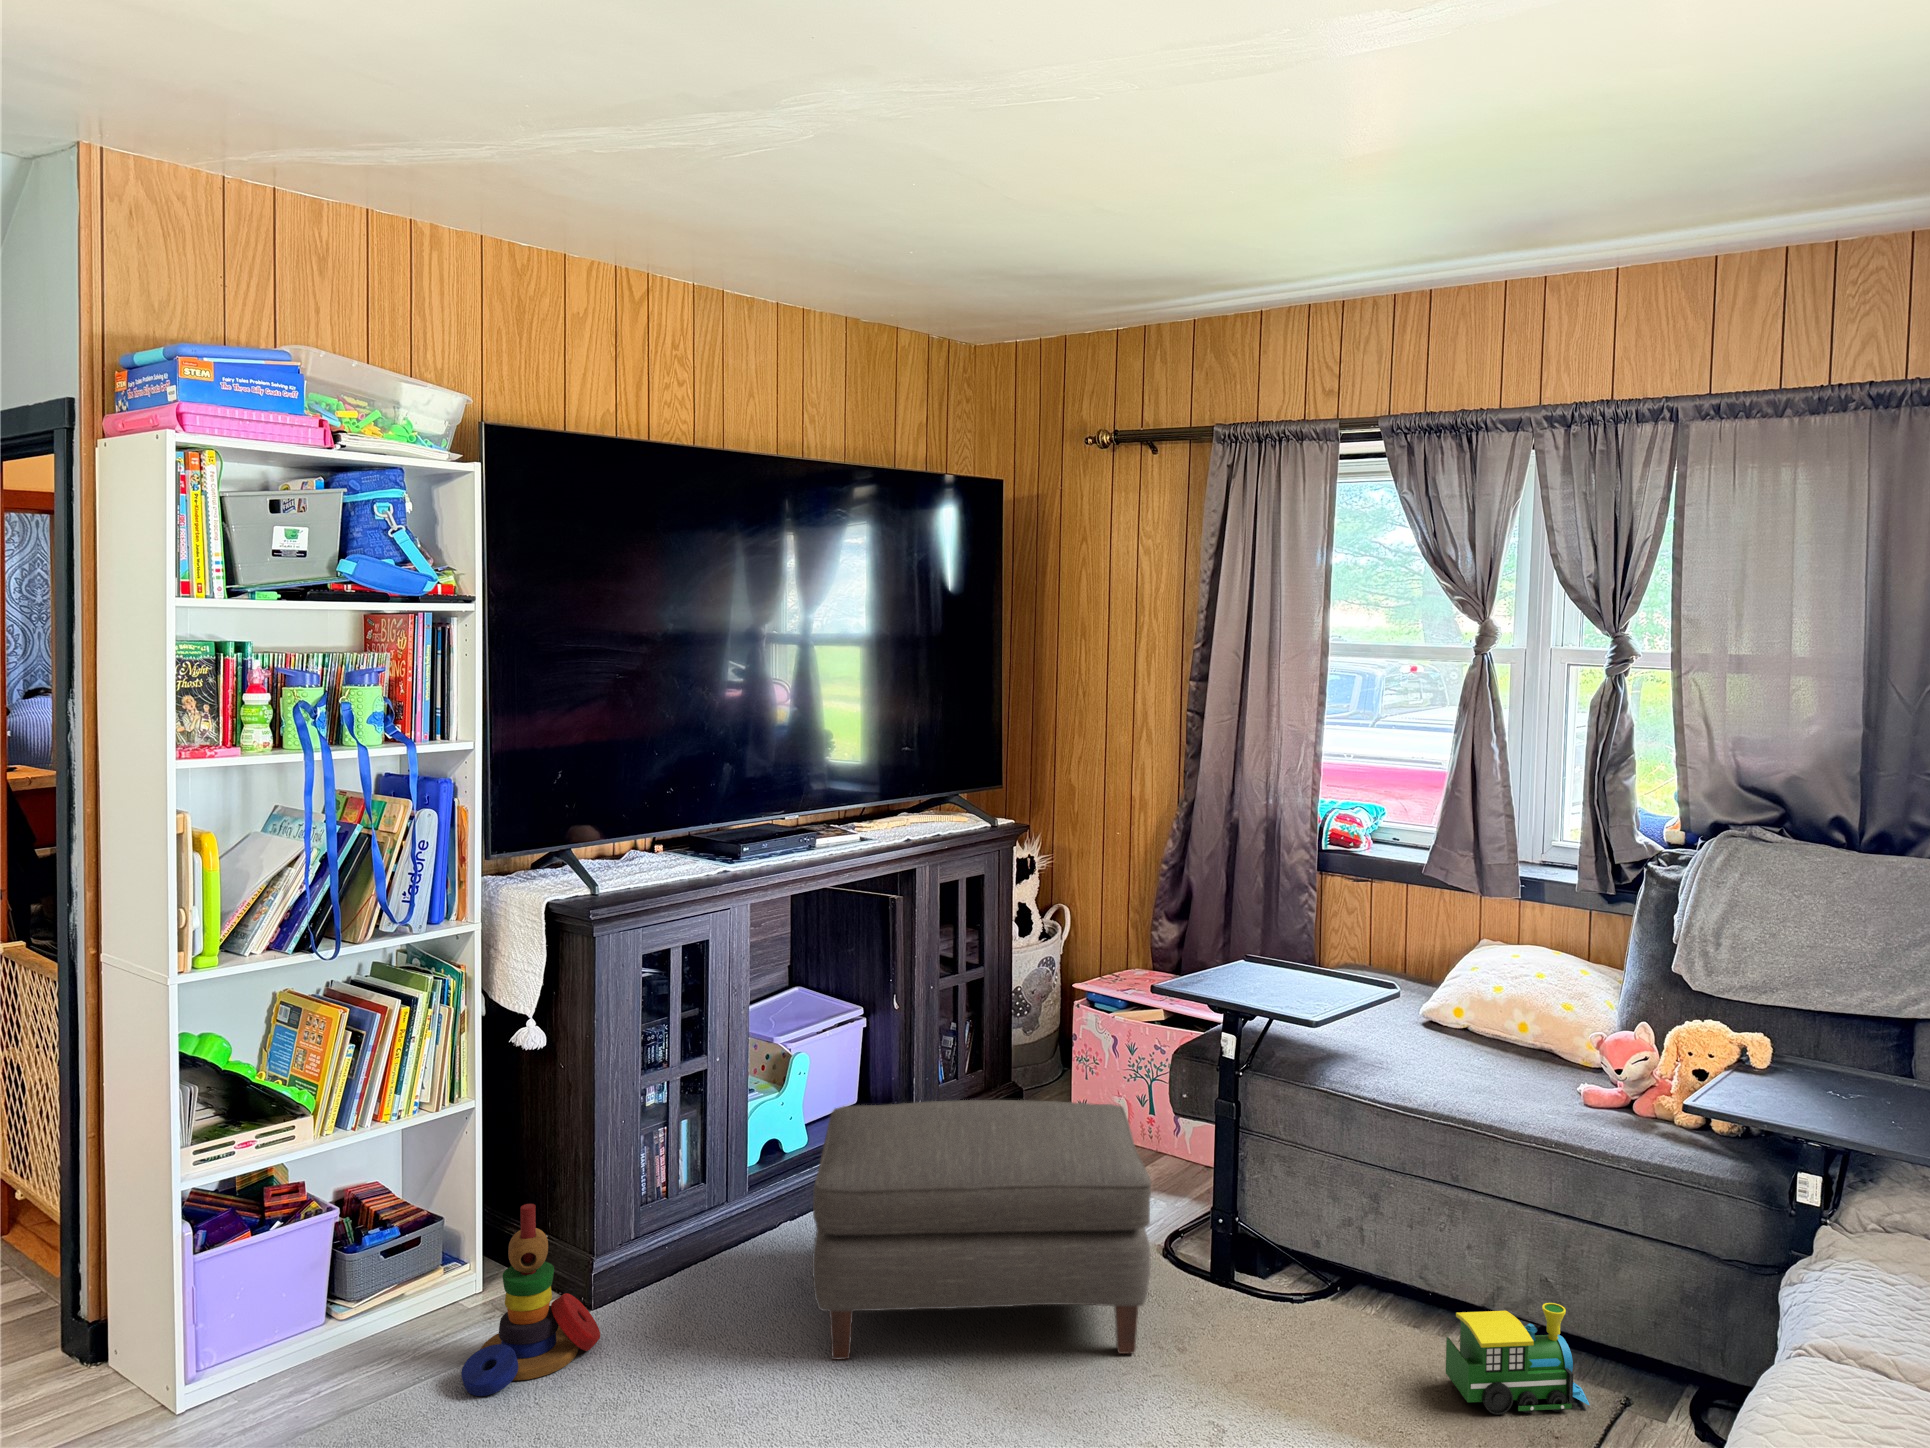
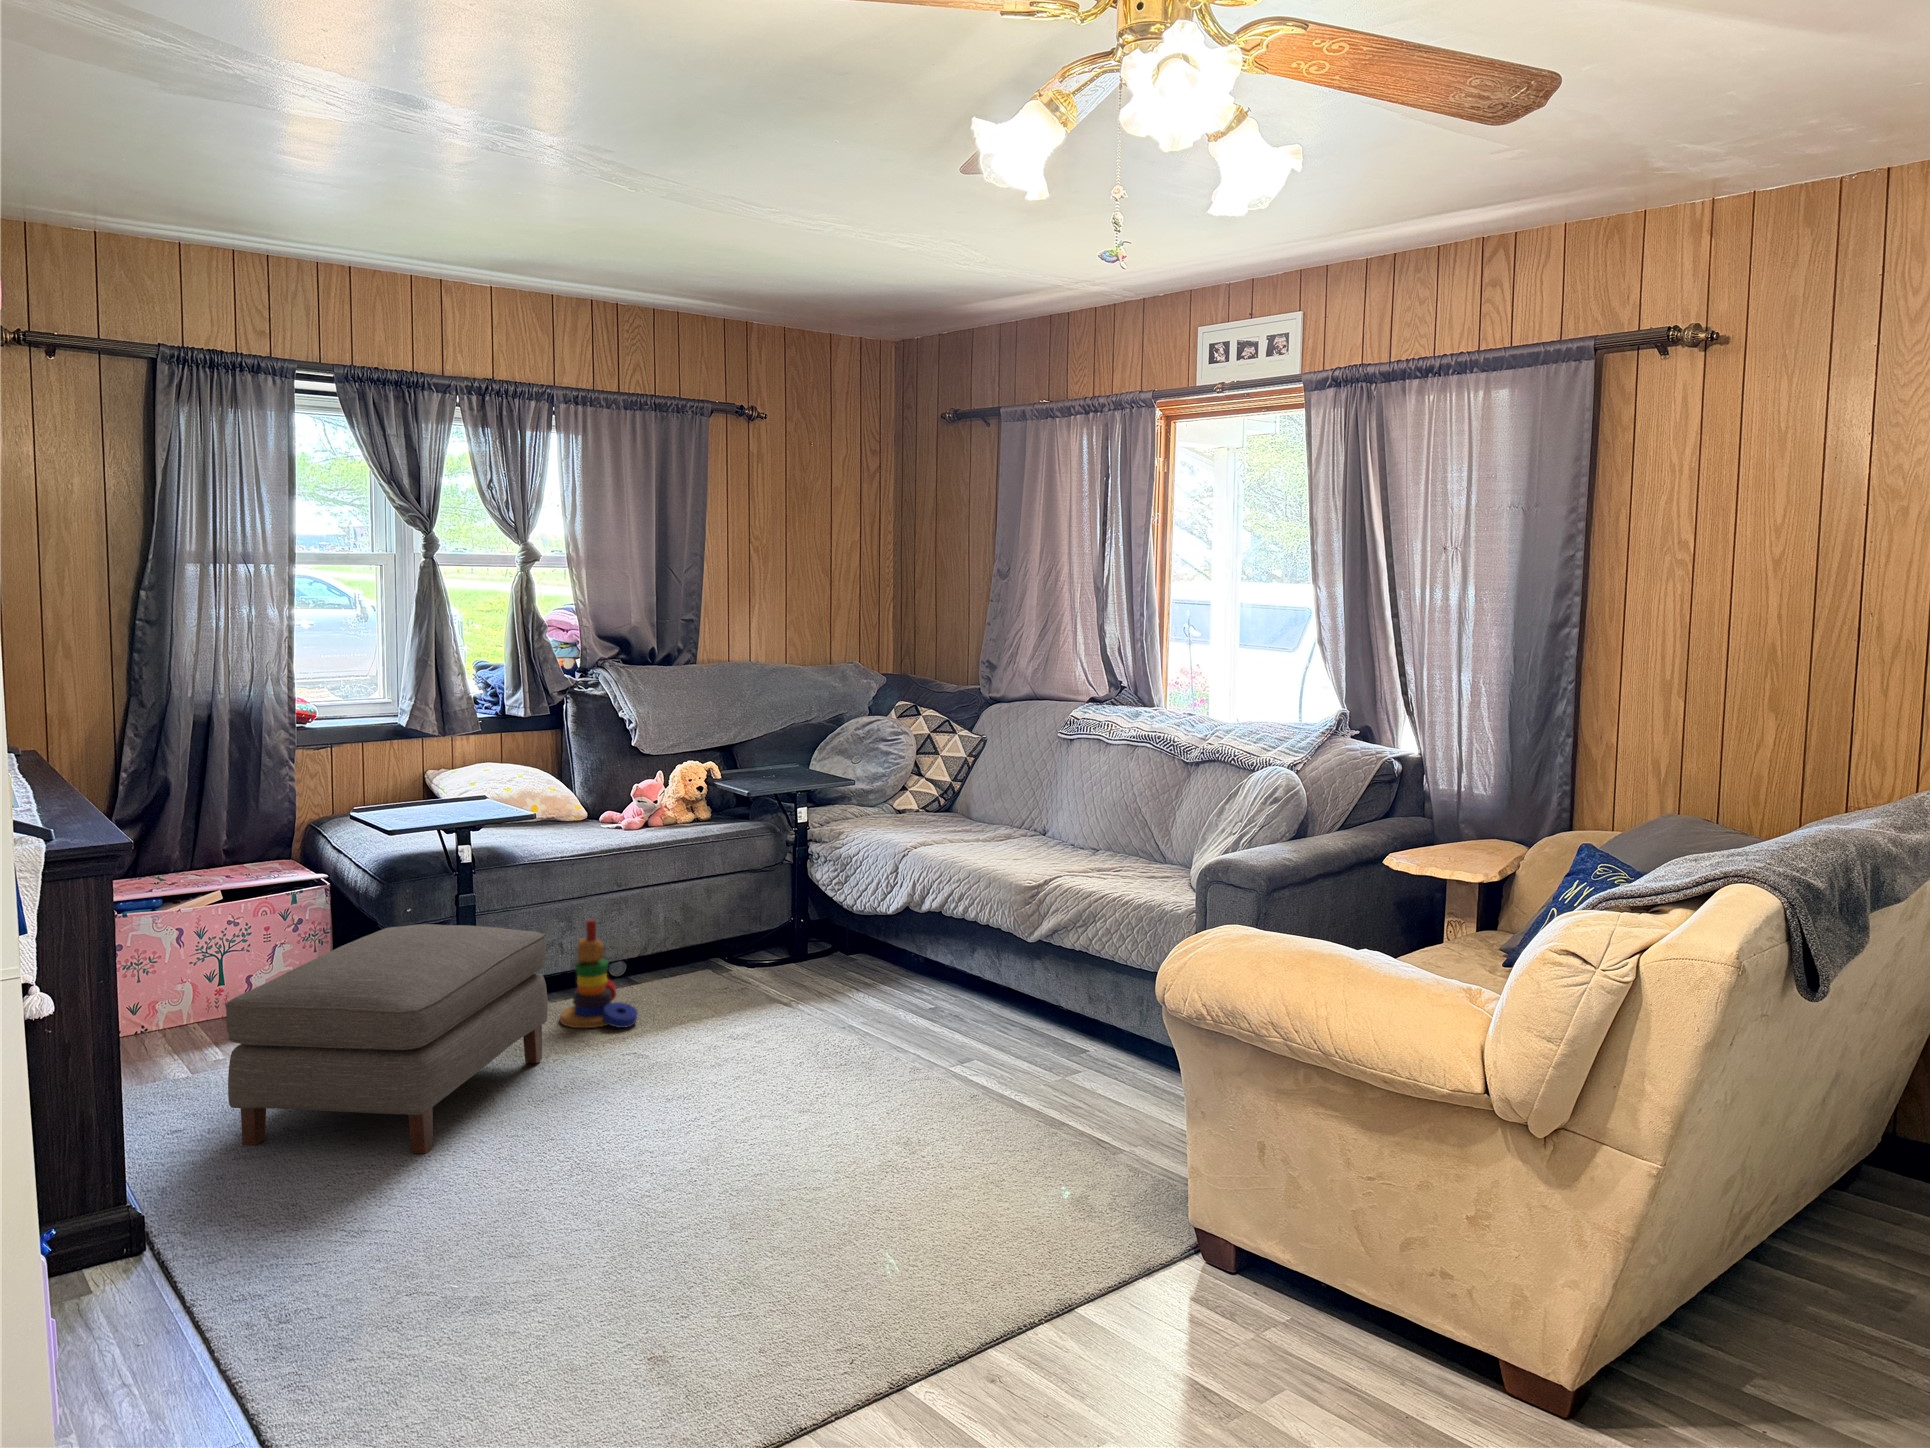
stacking toy: present [461,1204,600,1396] -> present [560,920,638,1028]
toy train: present [1446,1303,1589,1415] -> none [659,928,715,992]

